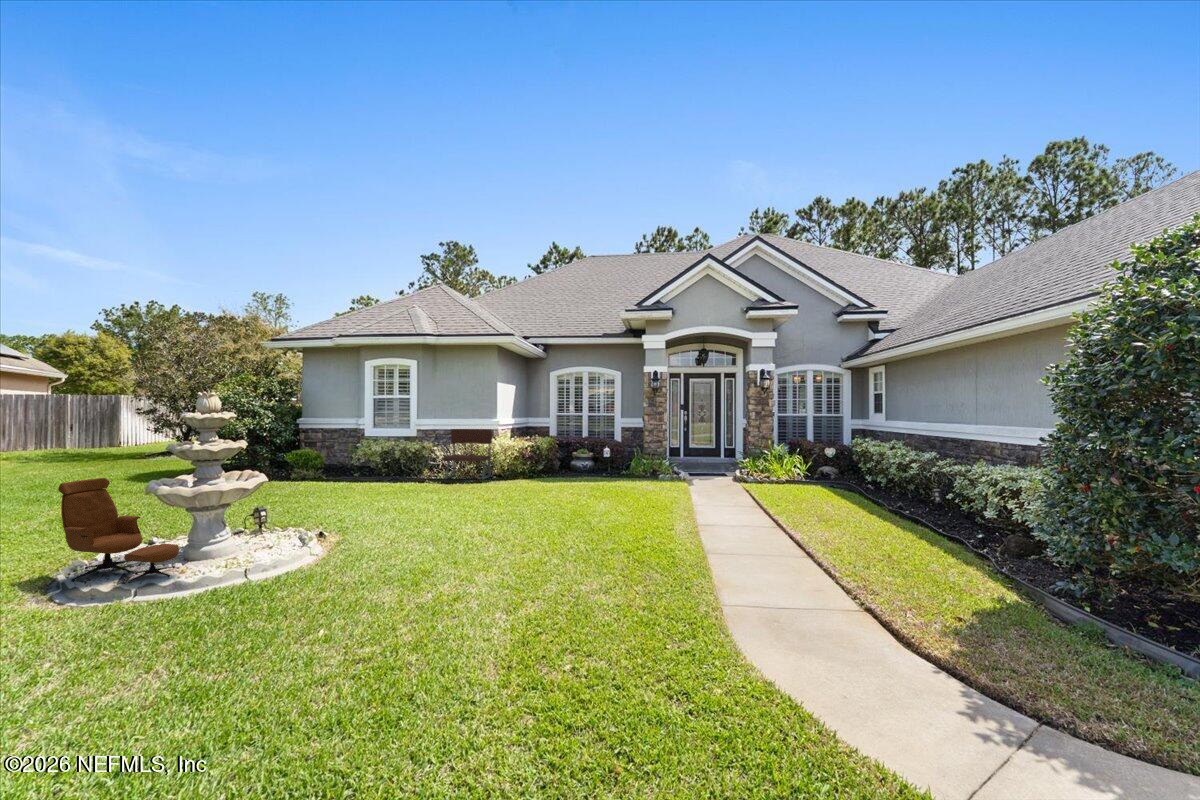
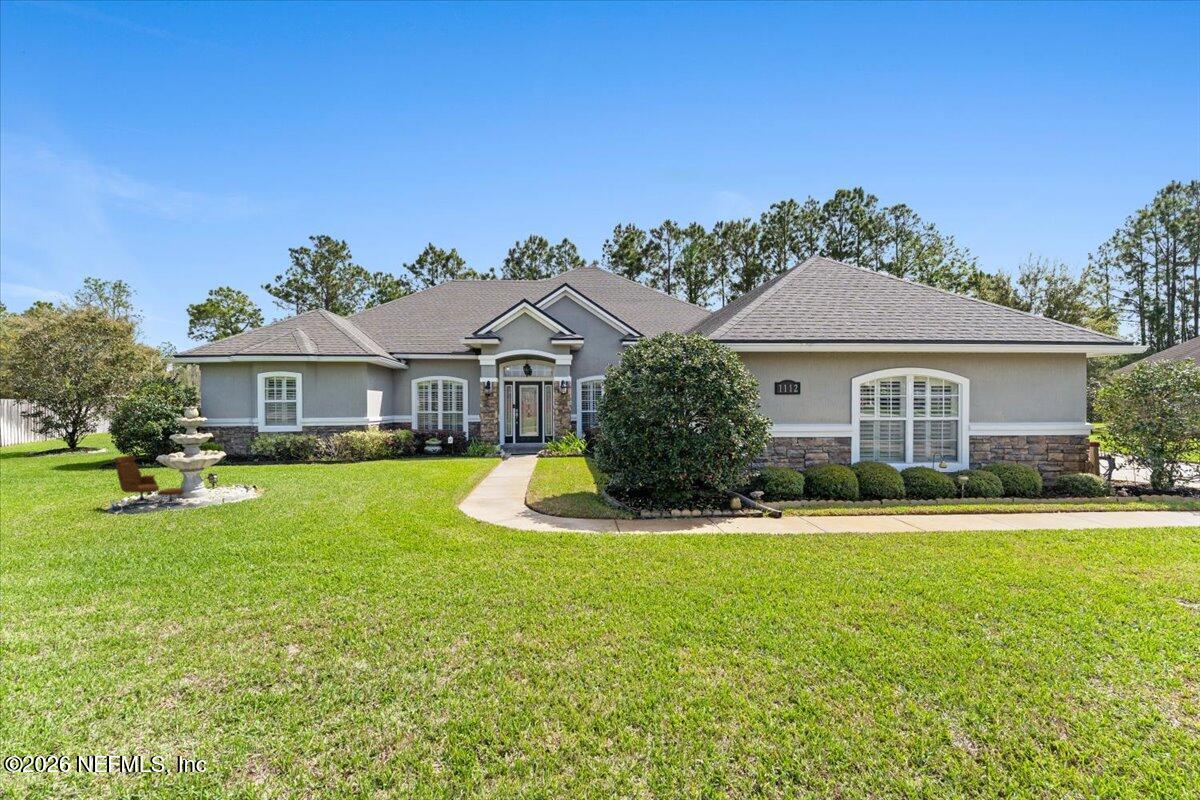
bench: present [441,429,492,480] -> none [324,425,363,461]

